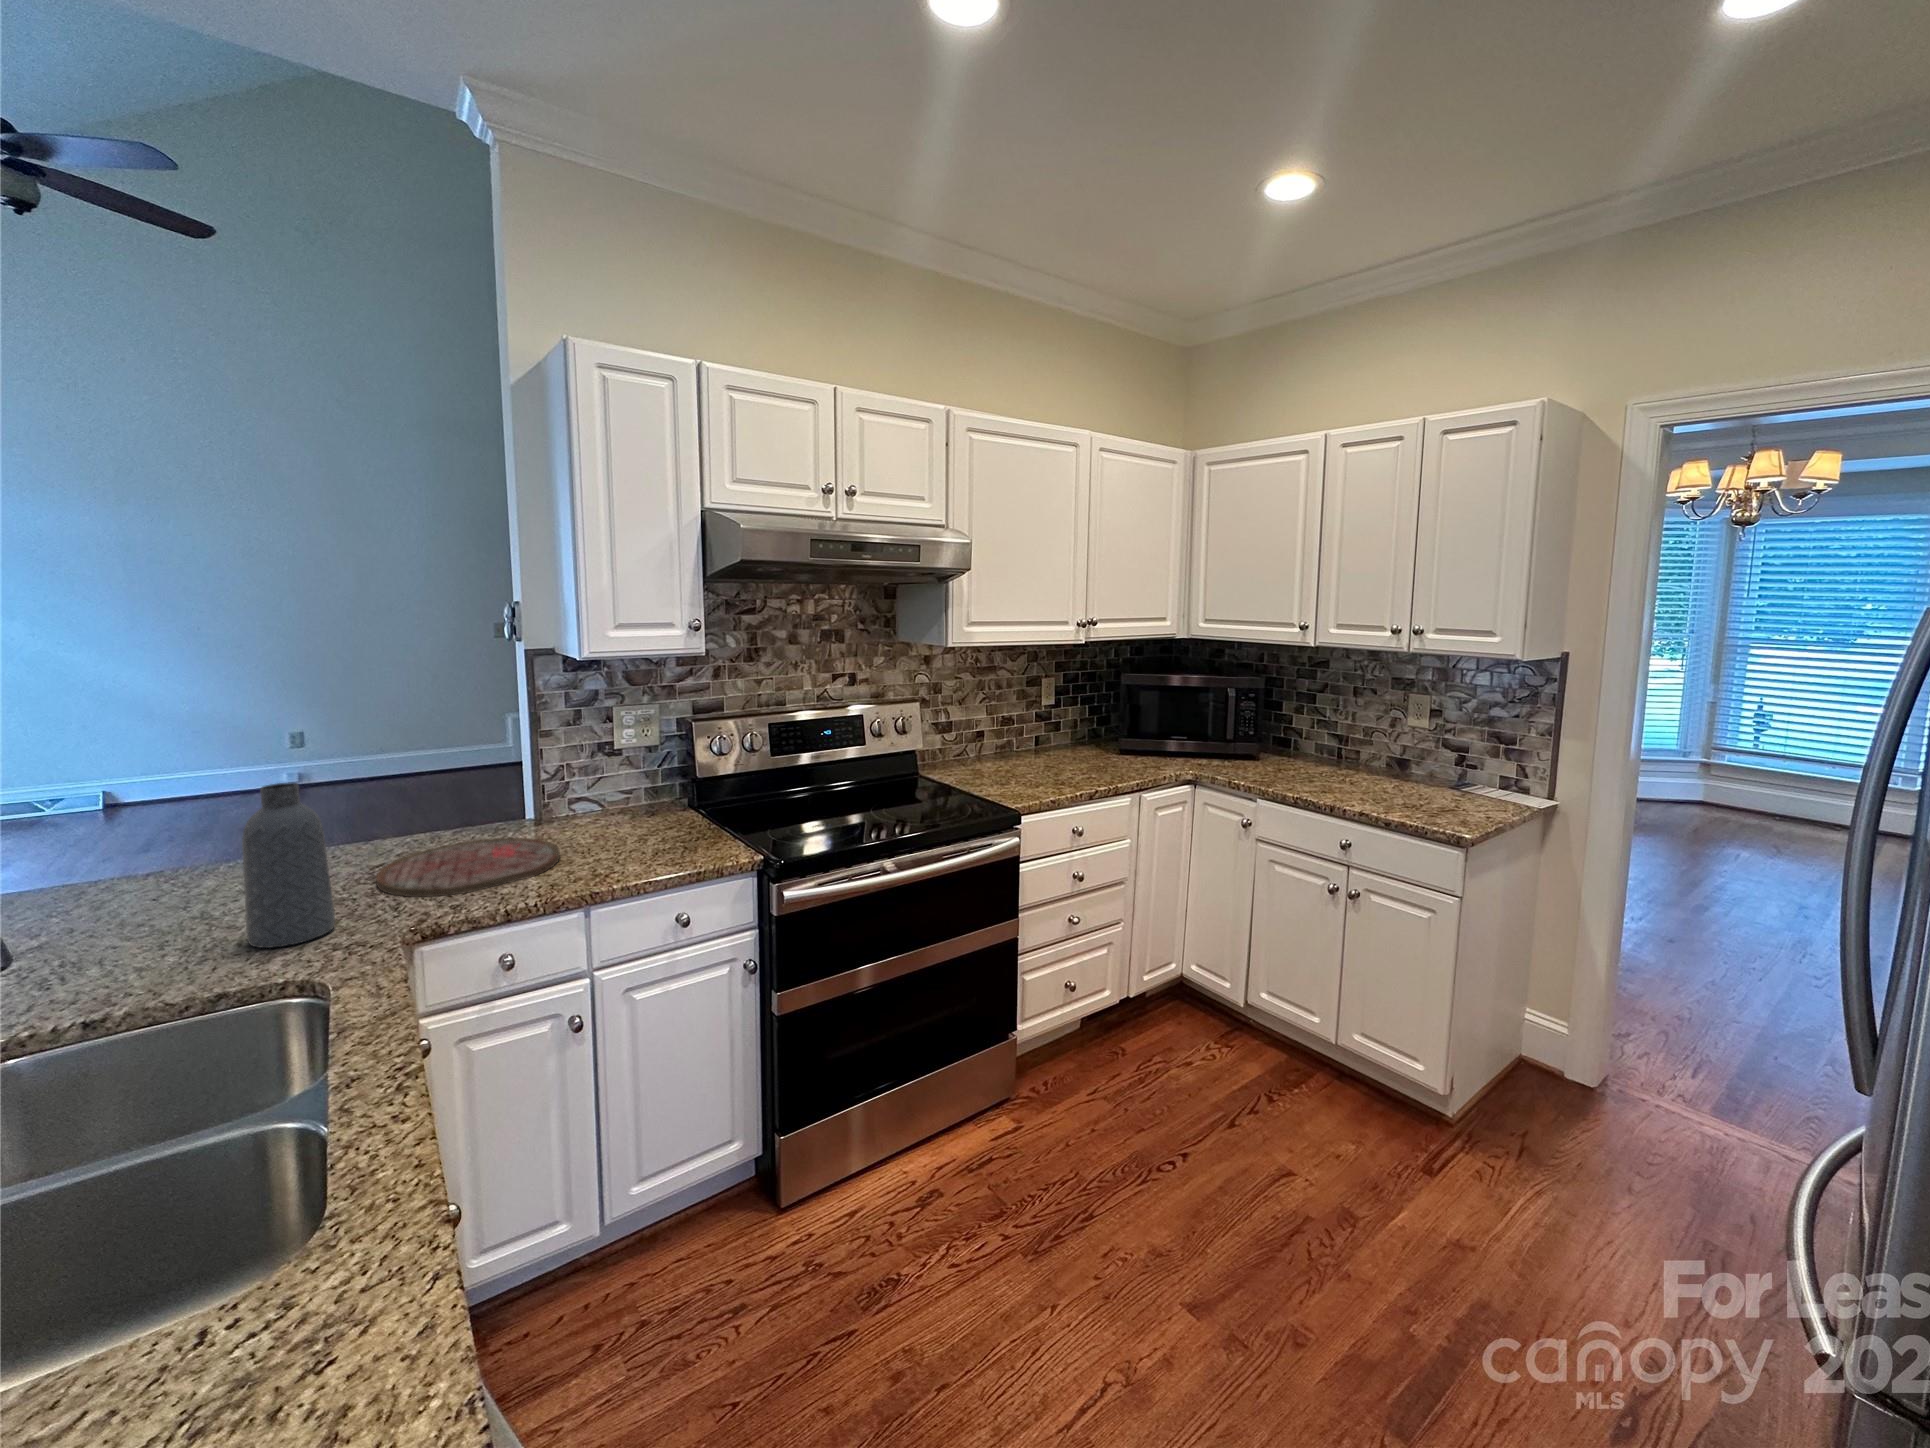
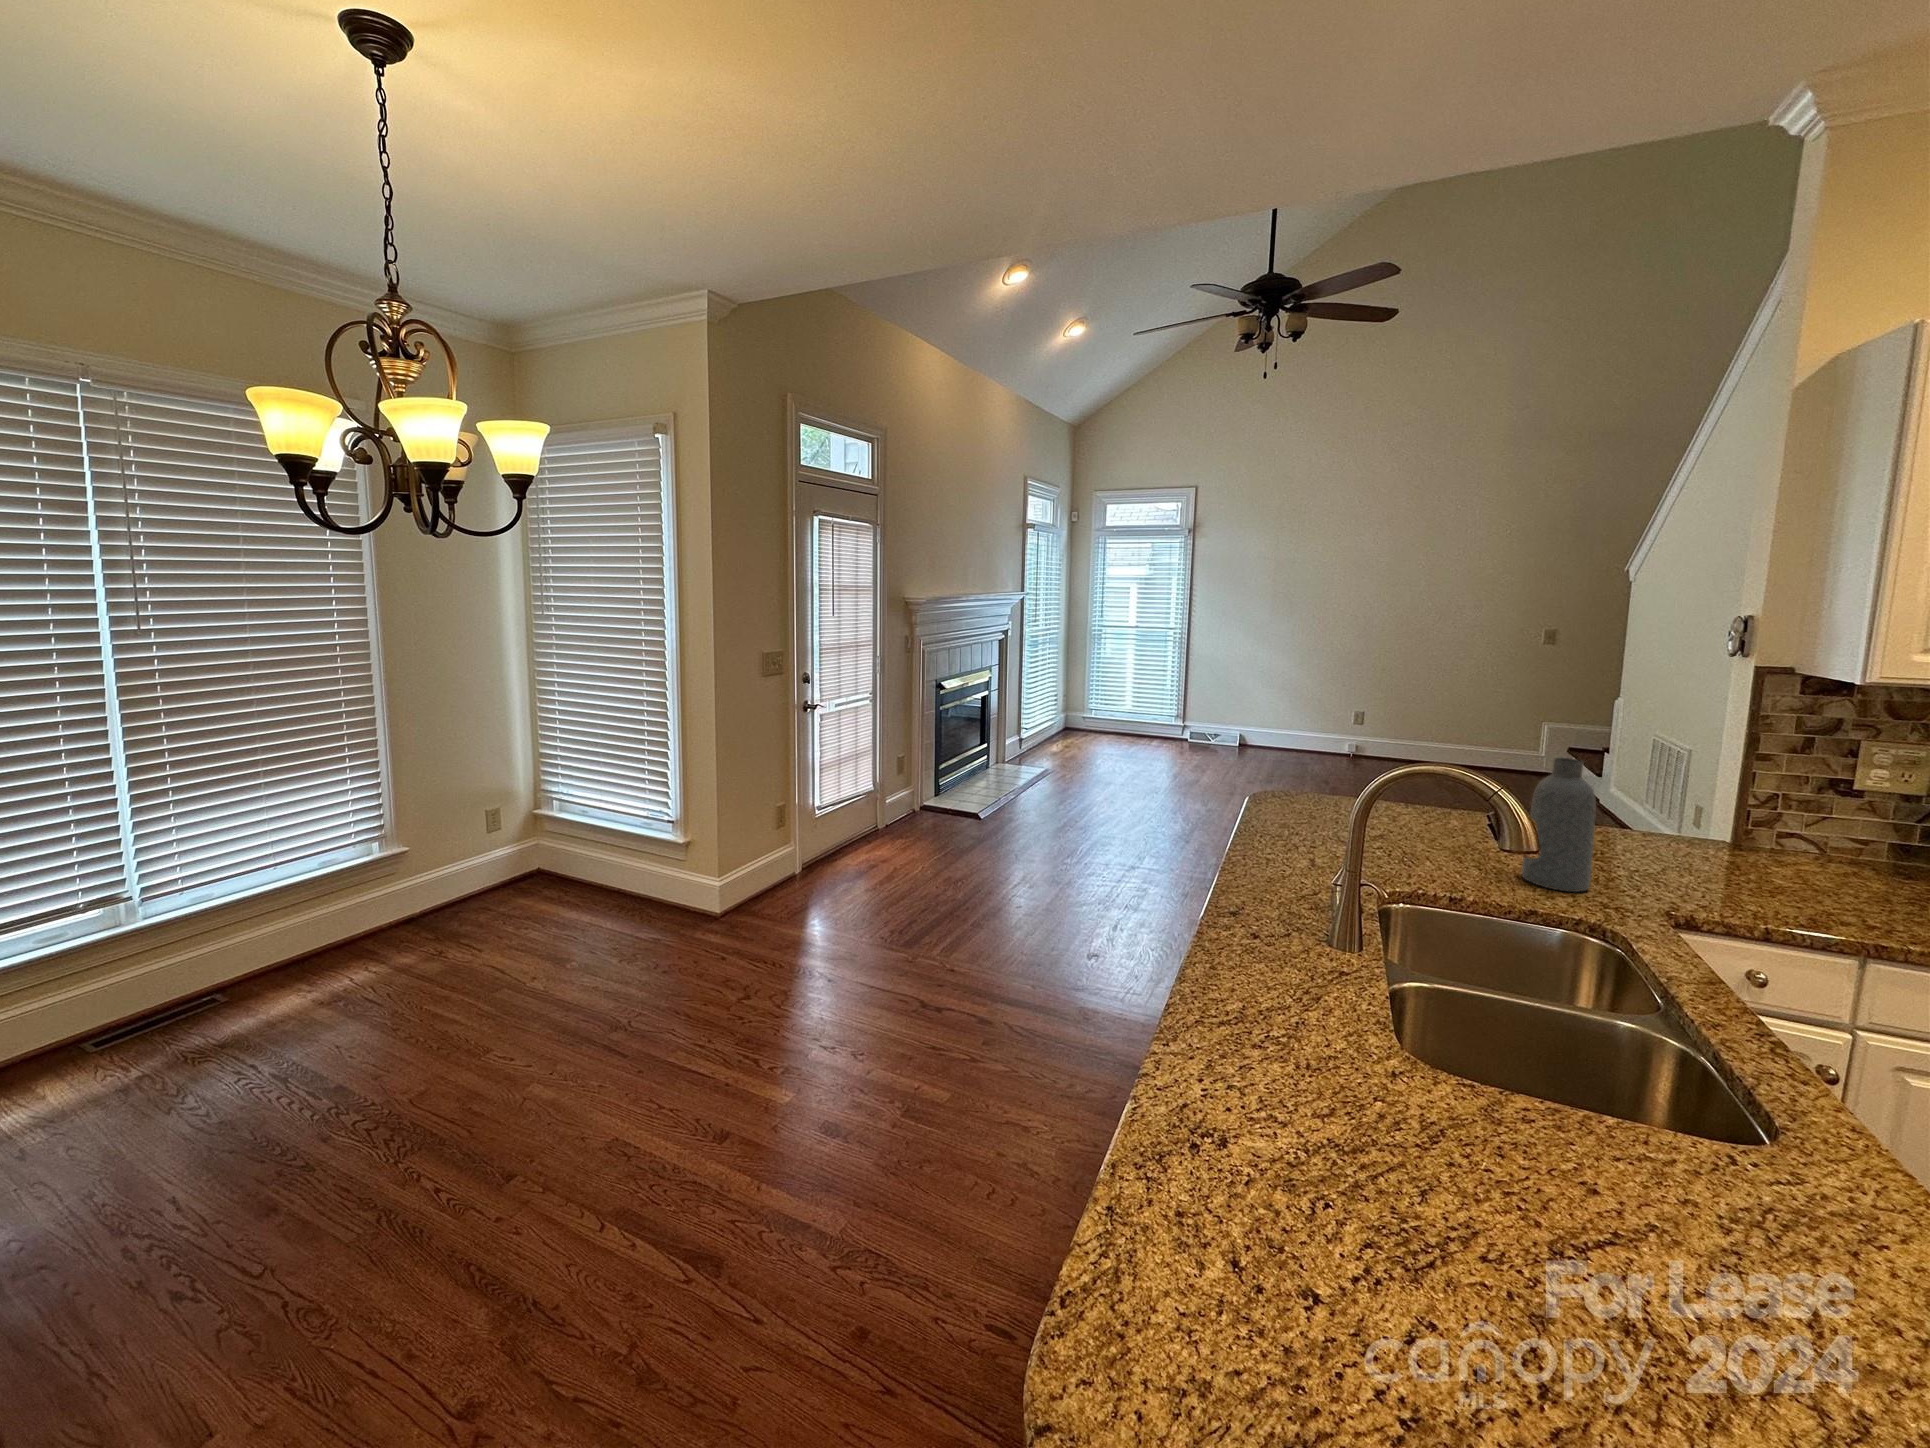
cutting board: present [376,838,560,897] -> none [1591,843,1800,904]

